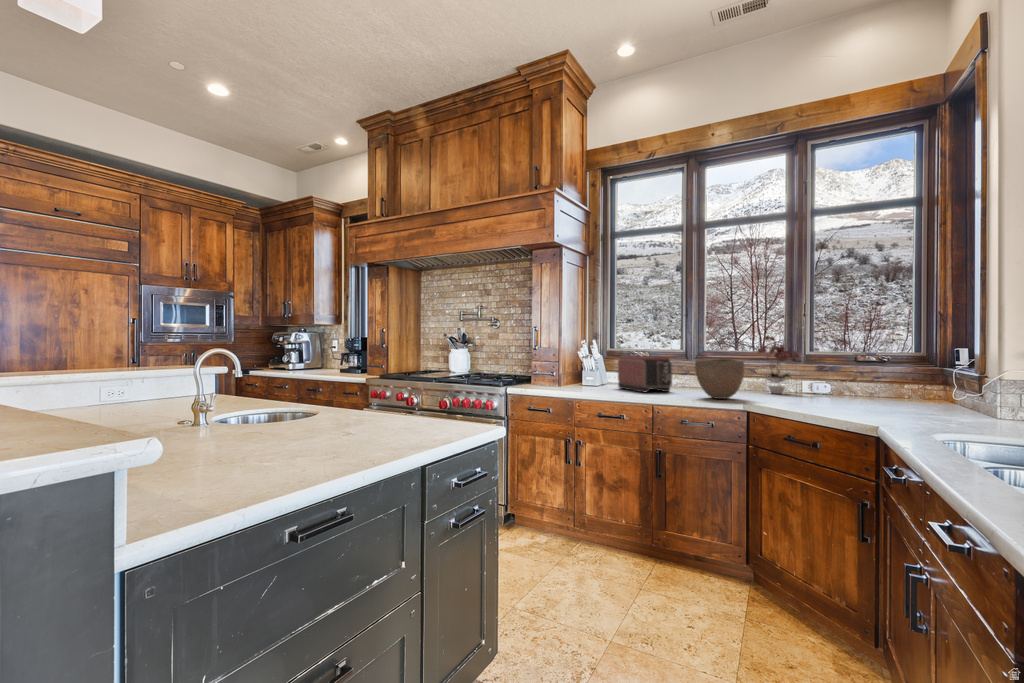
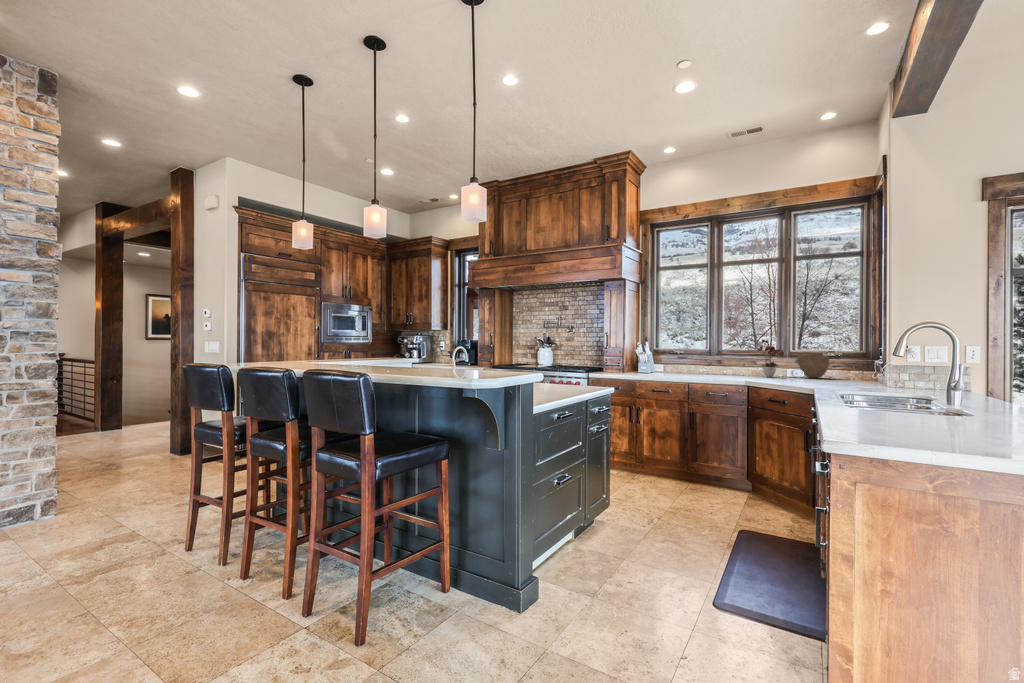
toaster: present [618,356,672,392] -> none [663,353,701,376]
bowl: present [695,359,744,399] -> present [798,355,830,378]

